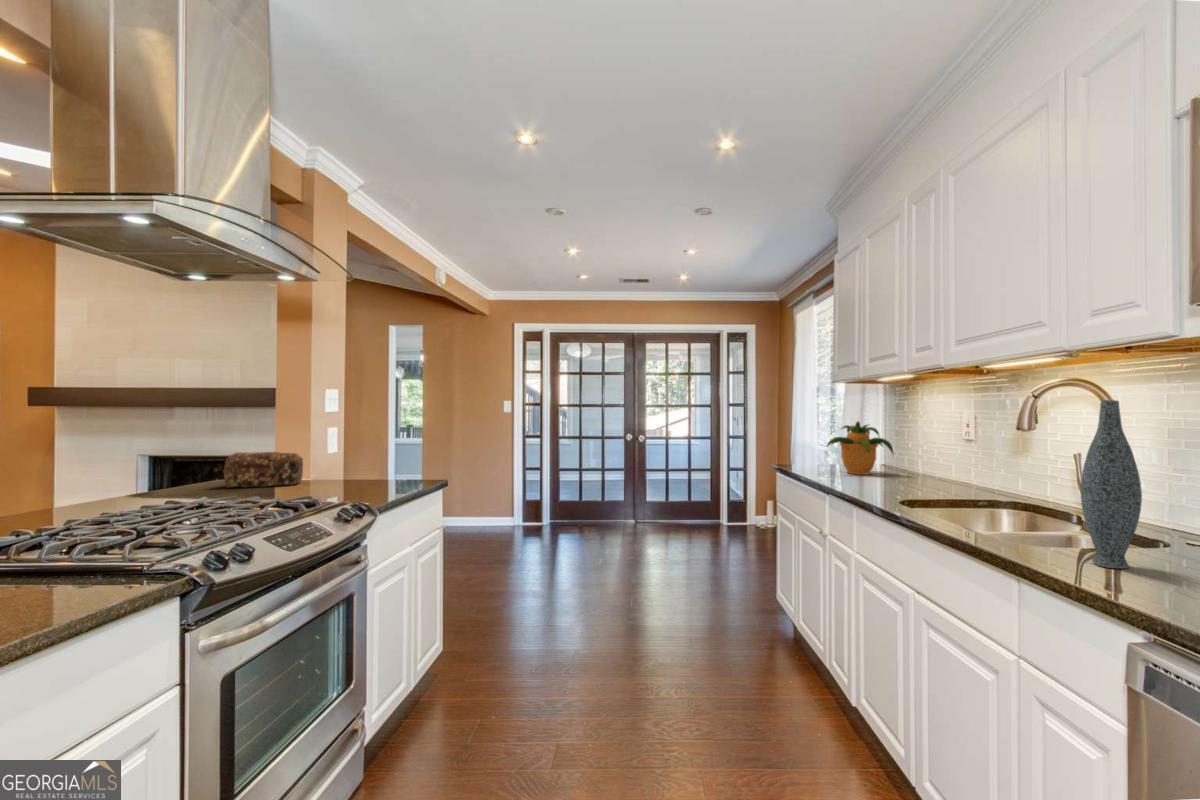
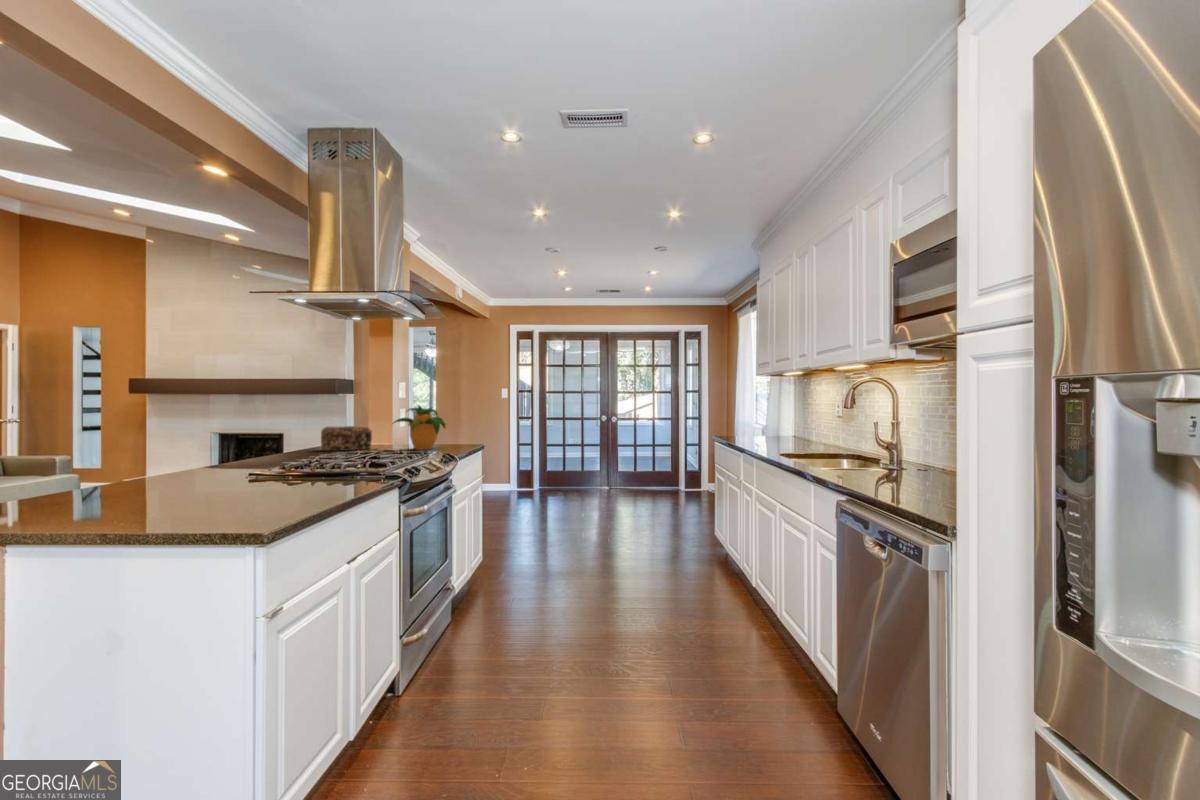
vase: present [1081,400,1142,568] -> none [846,390,871,477]
potted plant: present [827,422,893,475] -> present [394,405,446,450]

